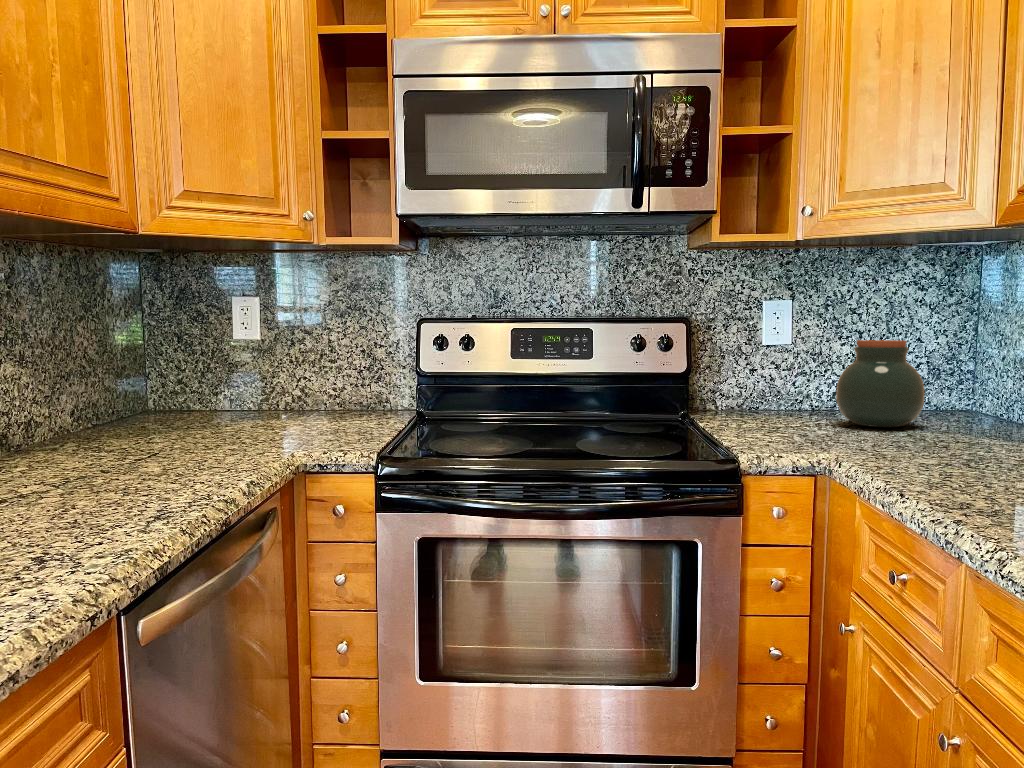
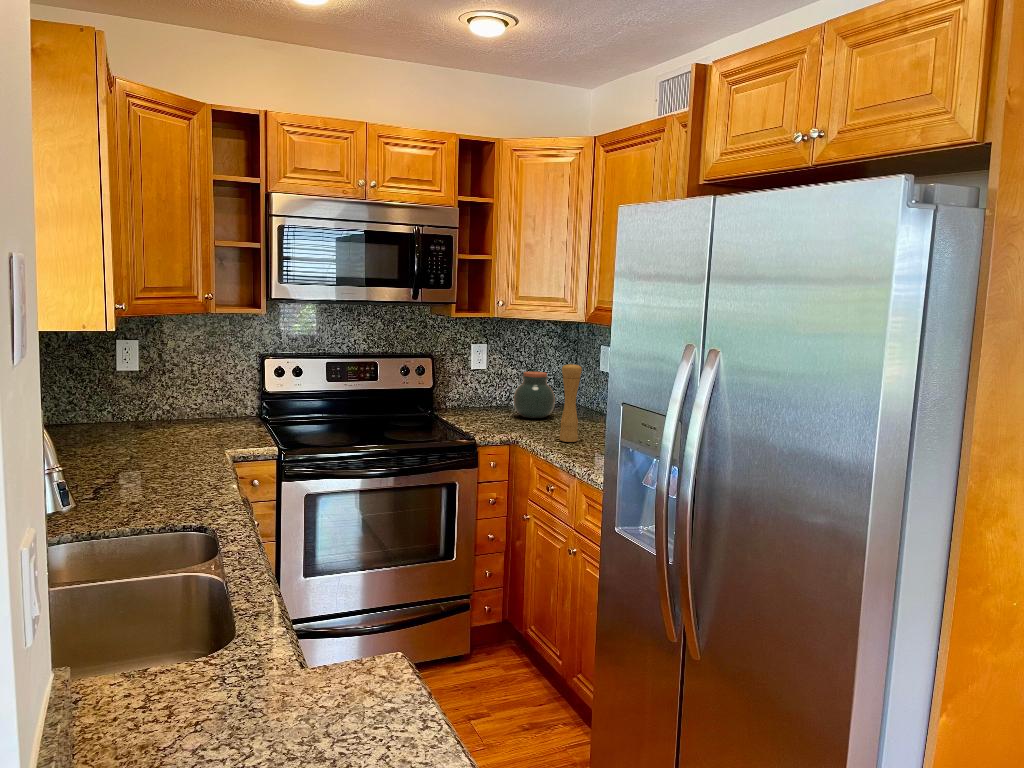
pepper mill: none [928,289,986,471] -> present [560,363,582,442]

